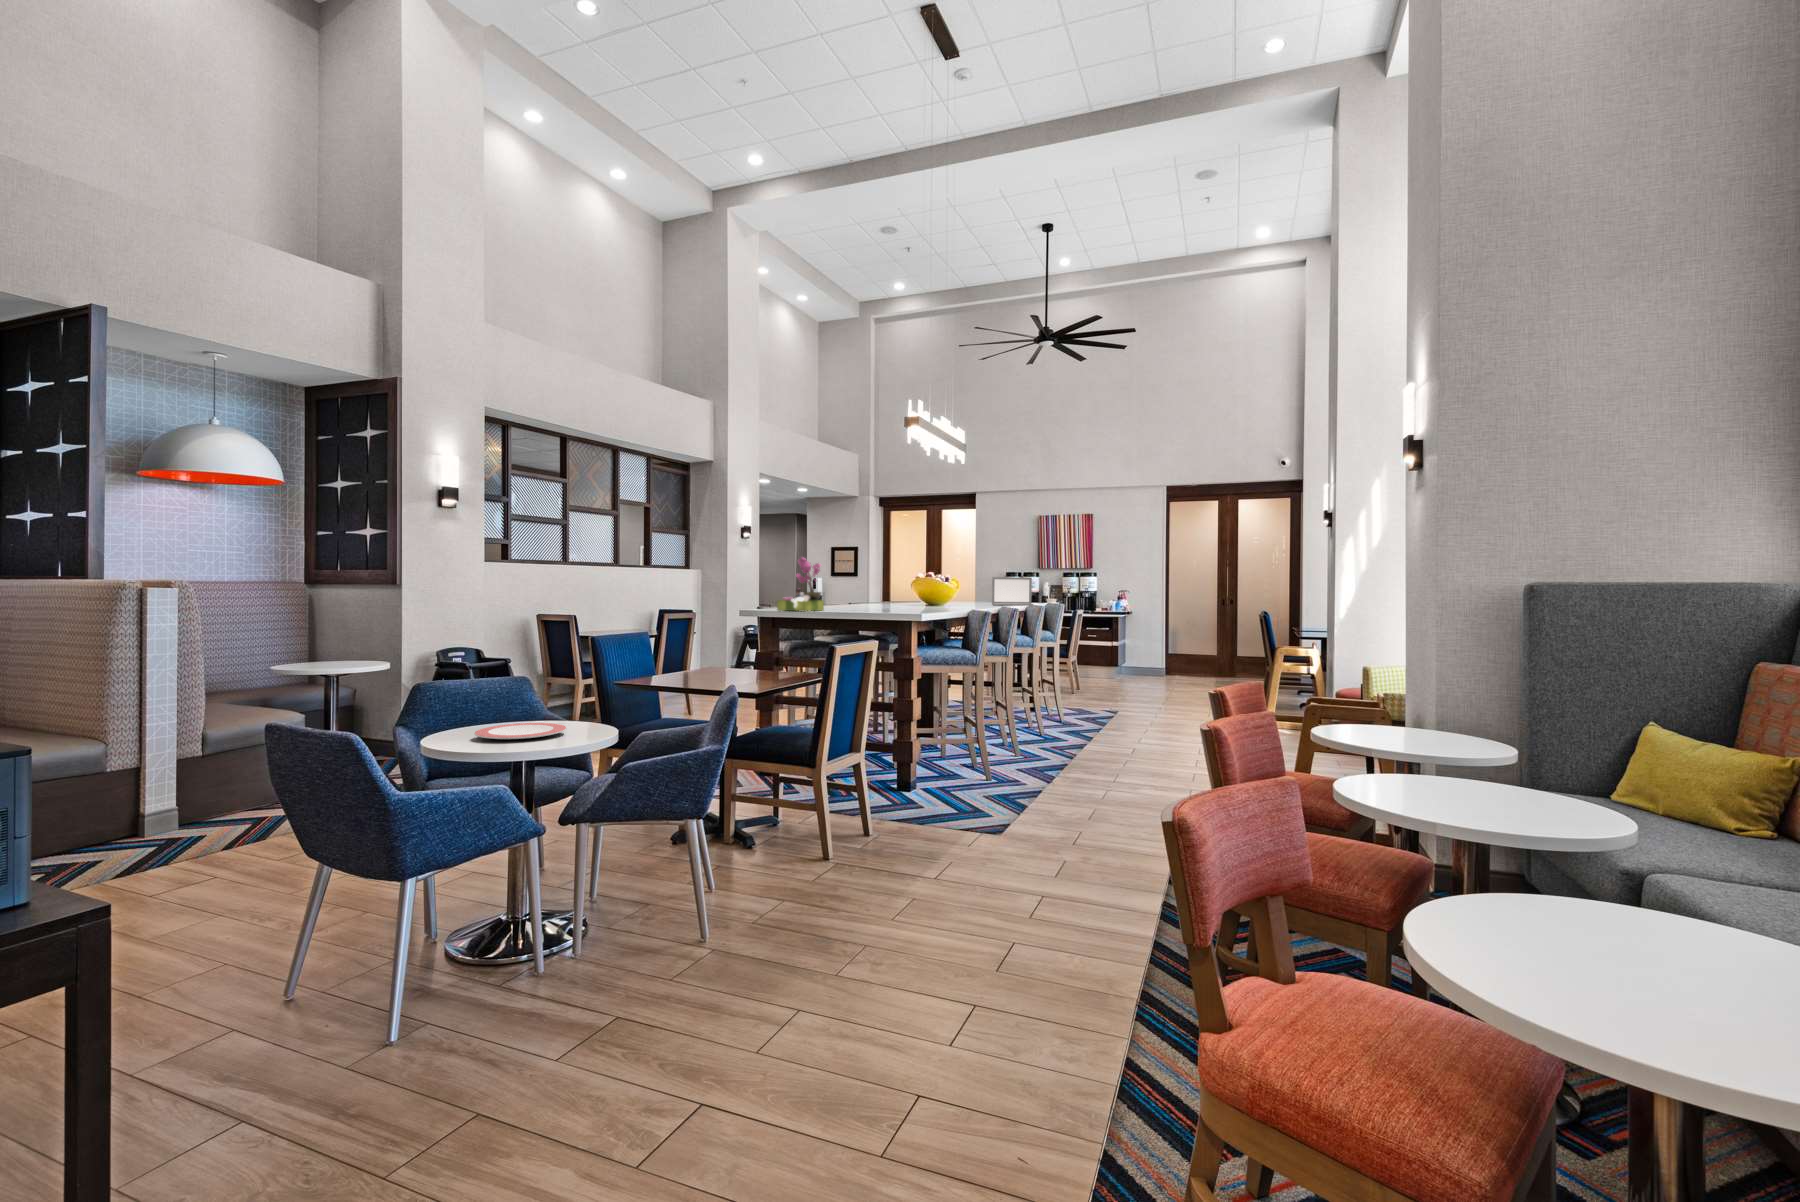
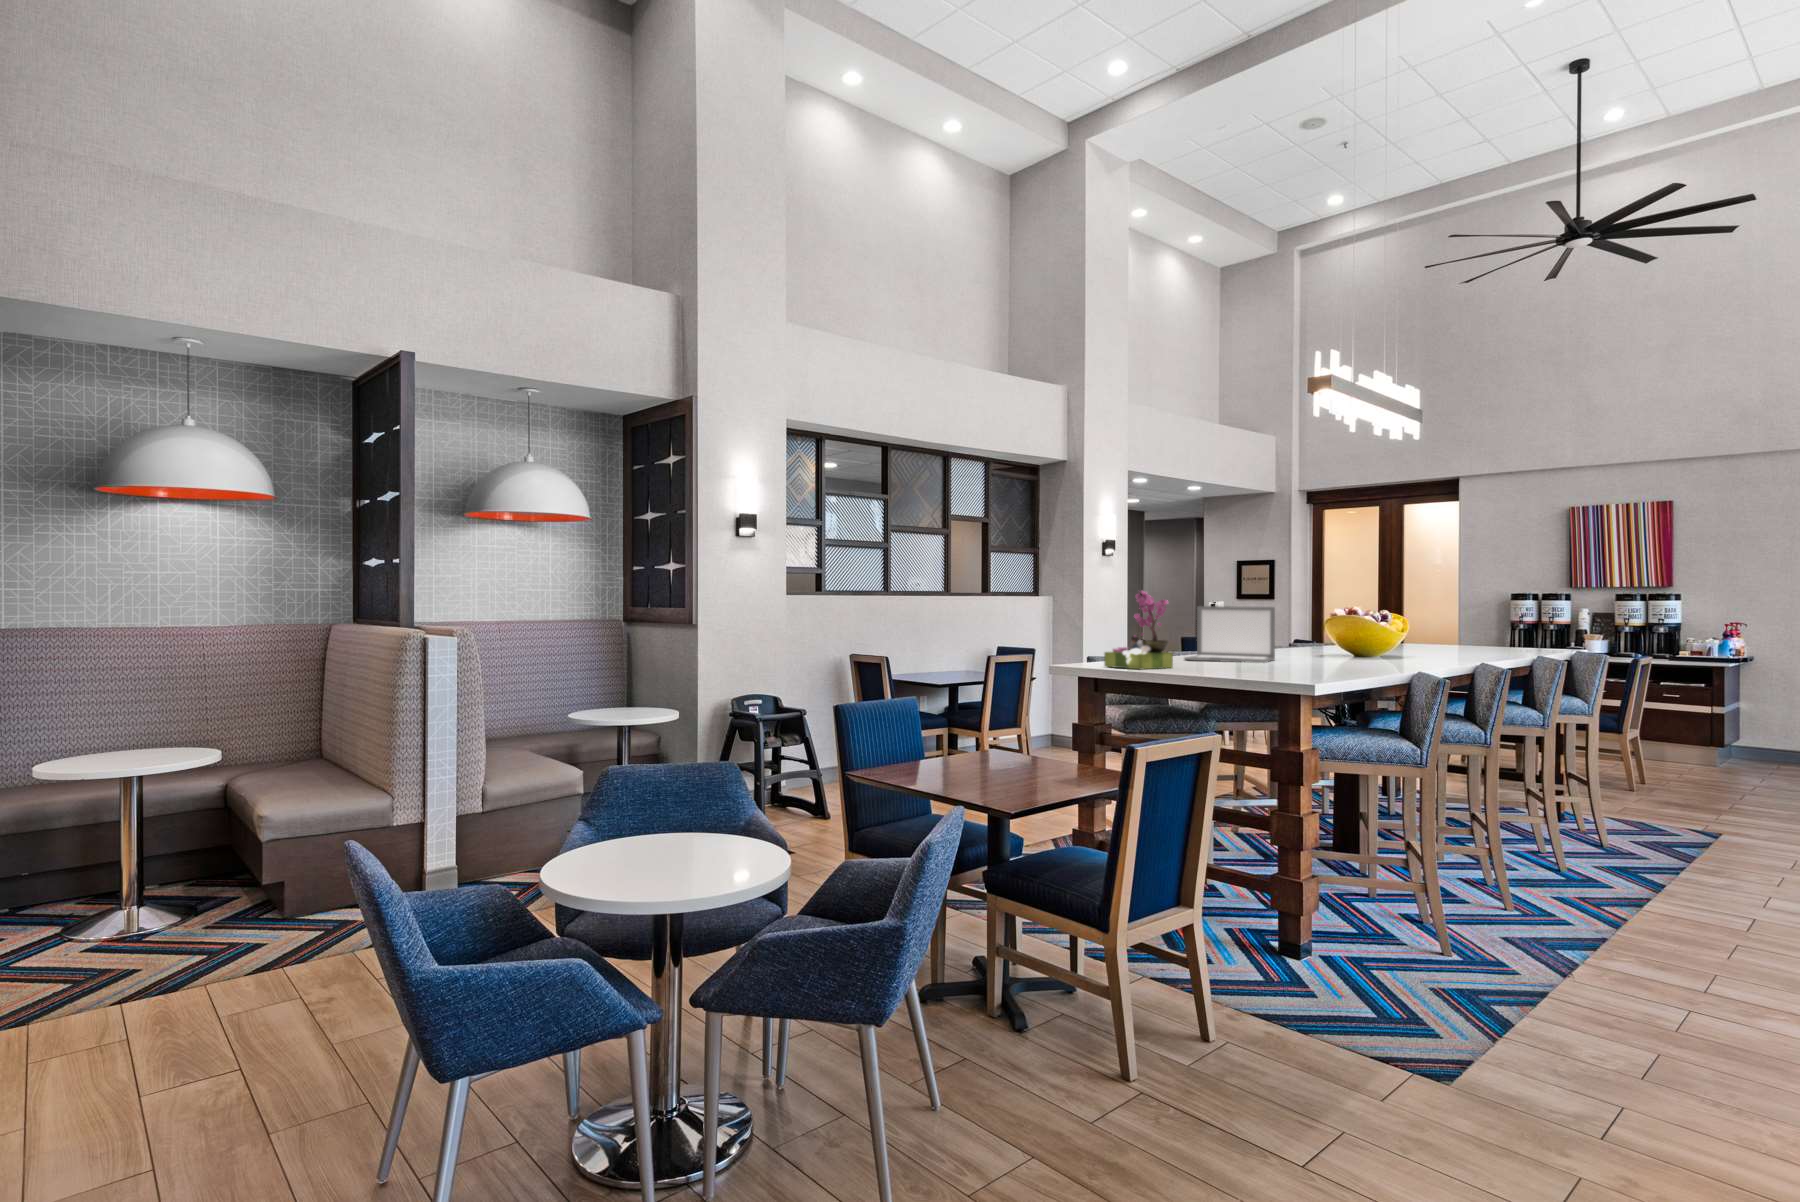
laptop: present [992,577,1033,606] -> present [1184,606,1275,663]
plate: present [474,723,567,739] -> none [606,841,723,873]

